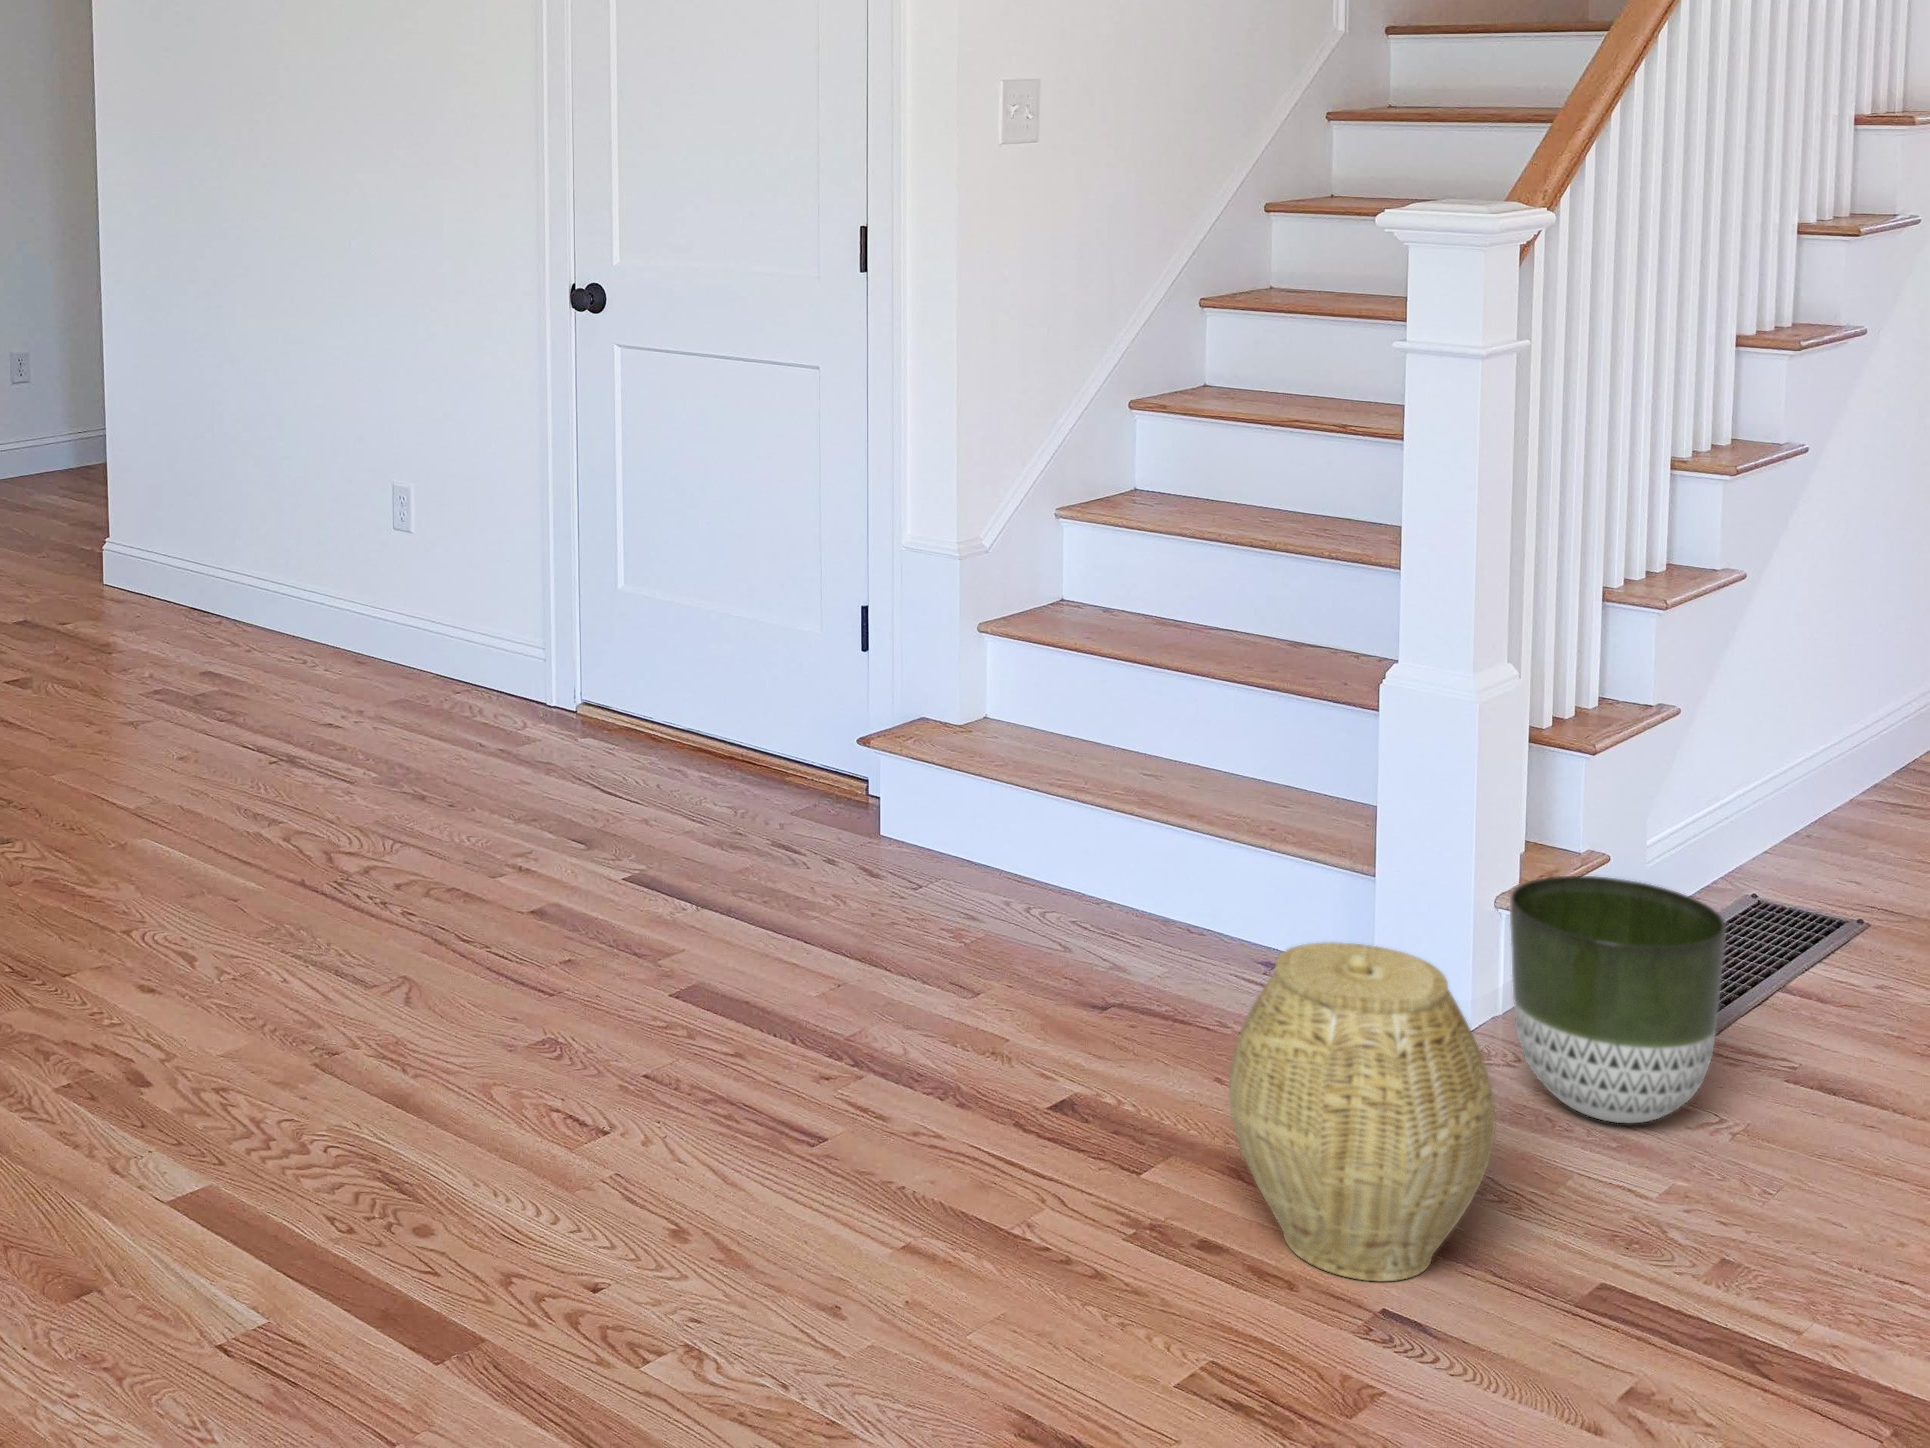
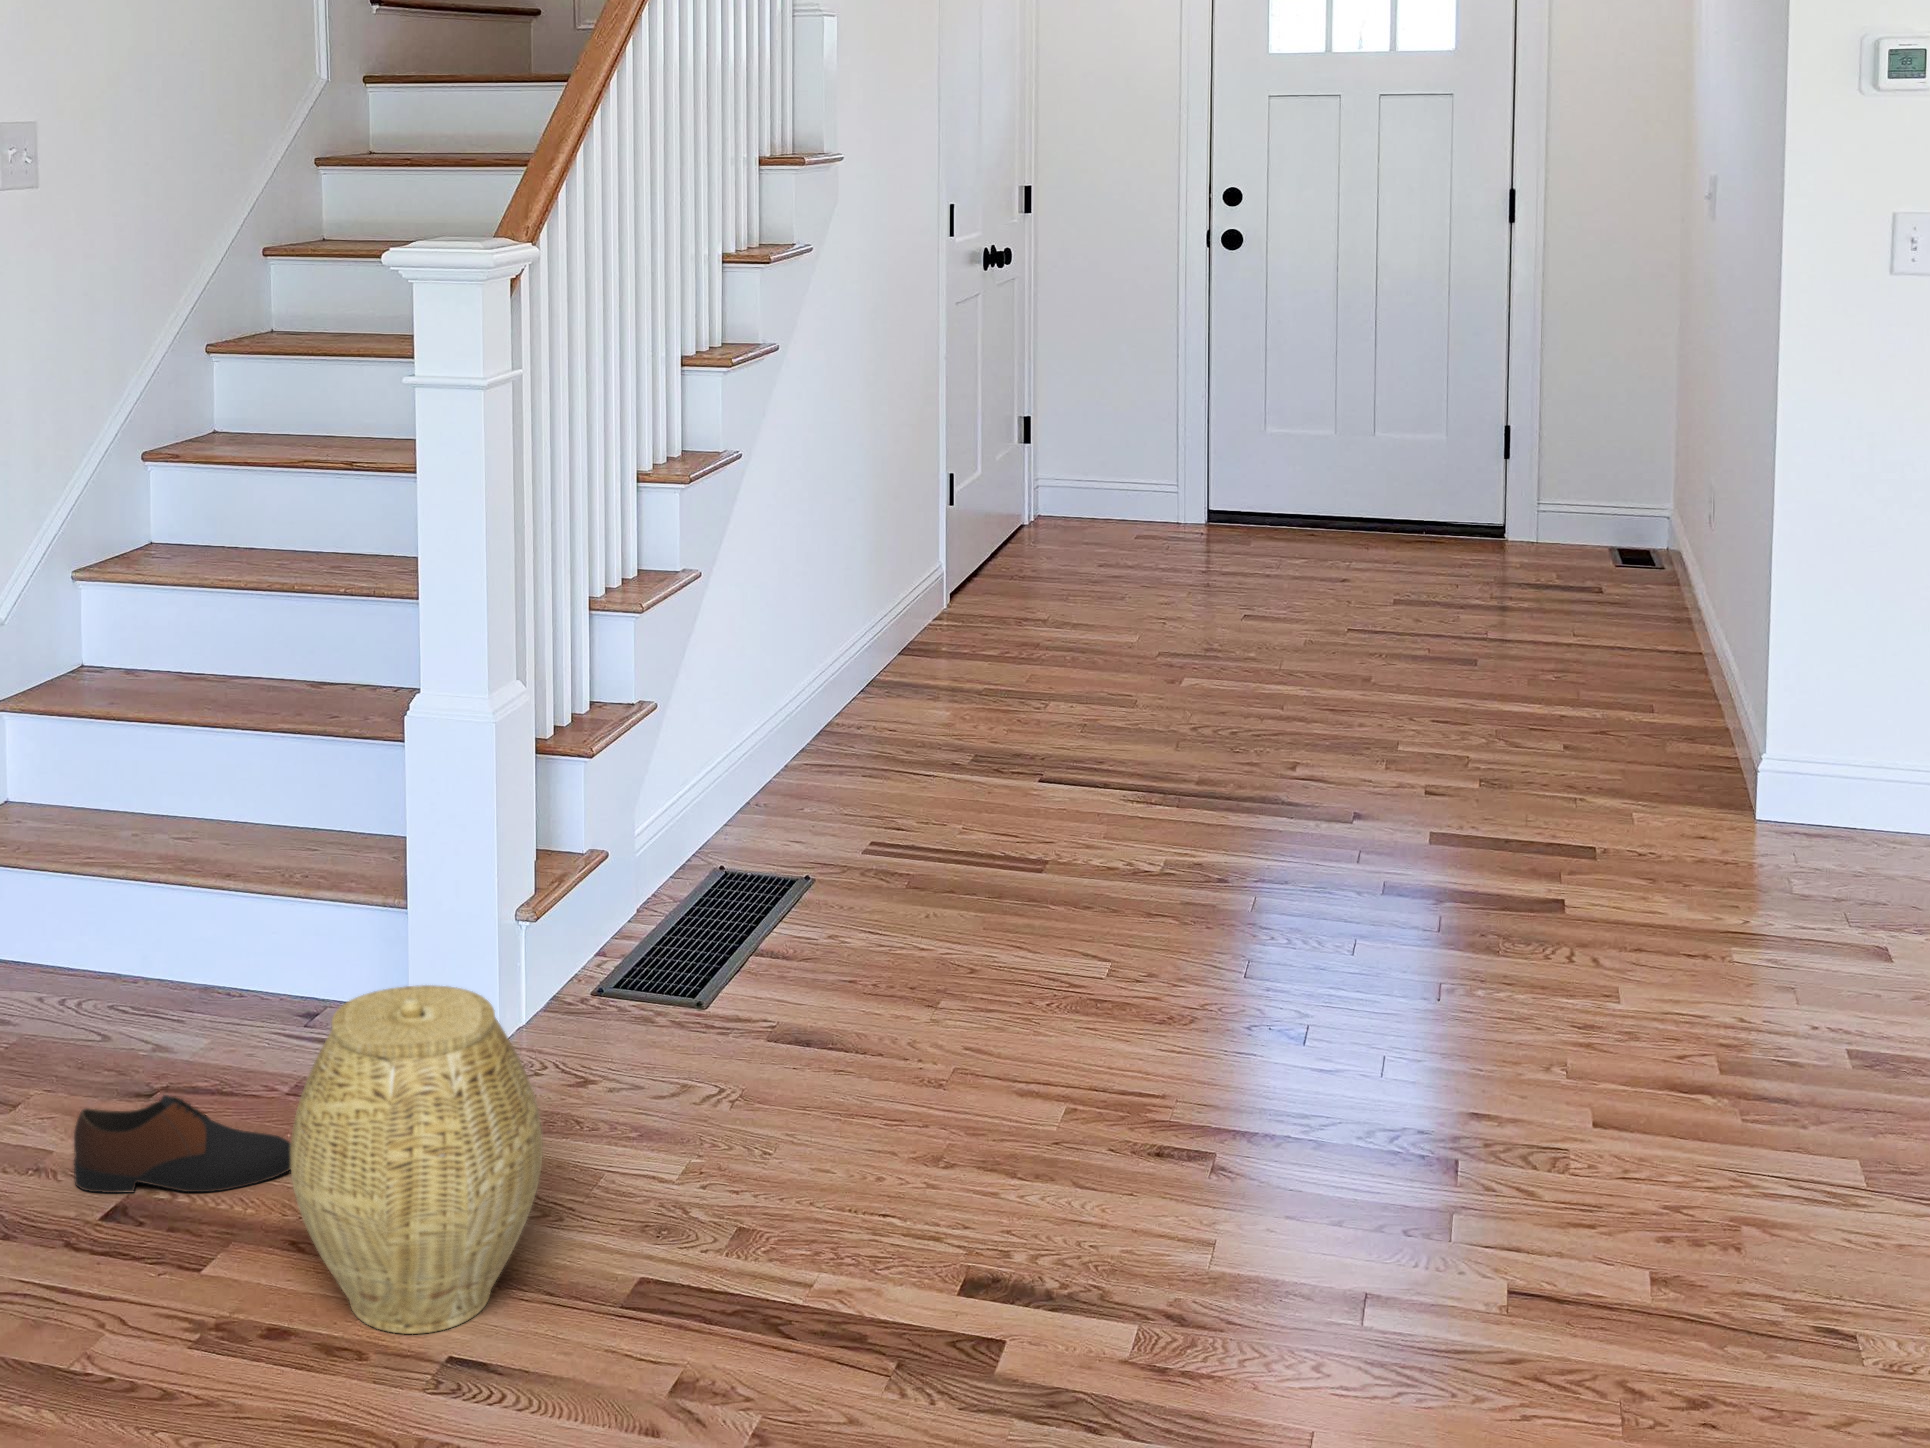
planter: present [1510,876,1726,1123] -> none [534,873,716,1108]
shoe: none [1028,1002,1244,1106] -> present [74,1095,291,1193]

